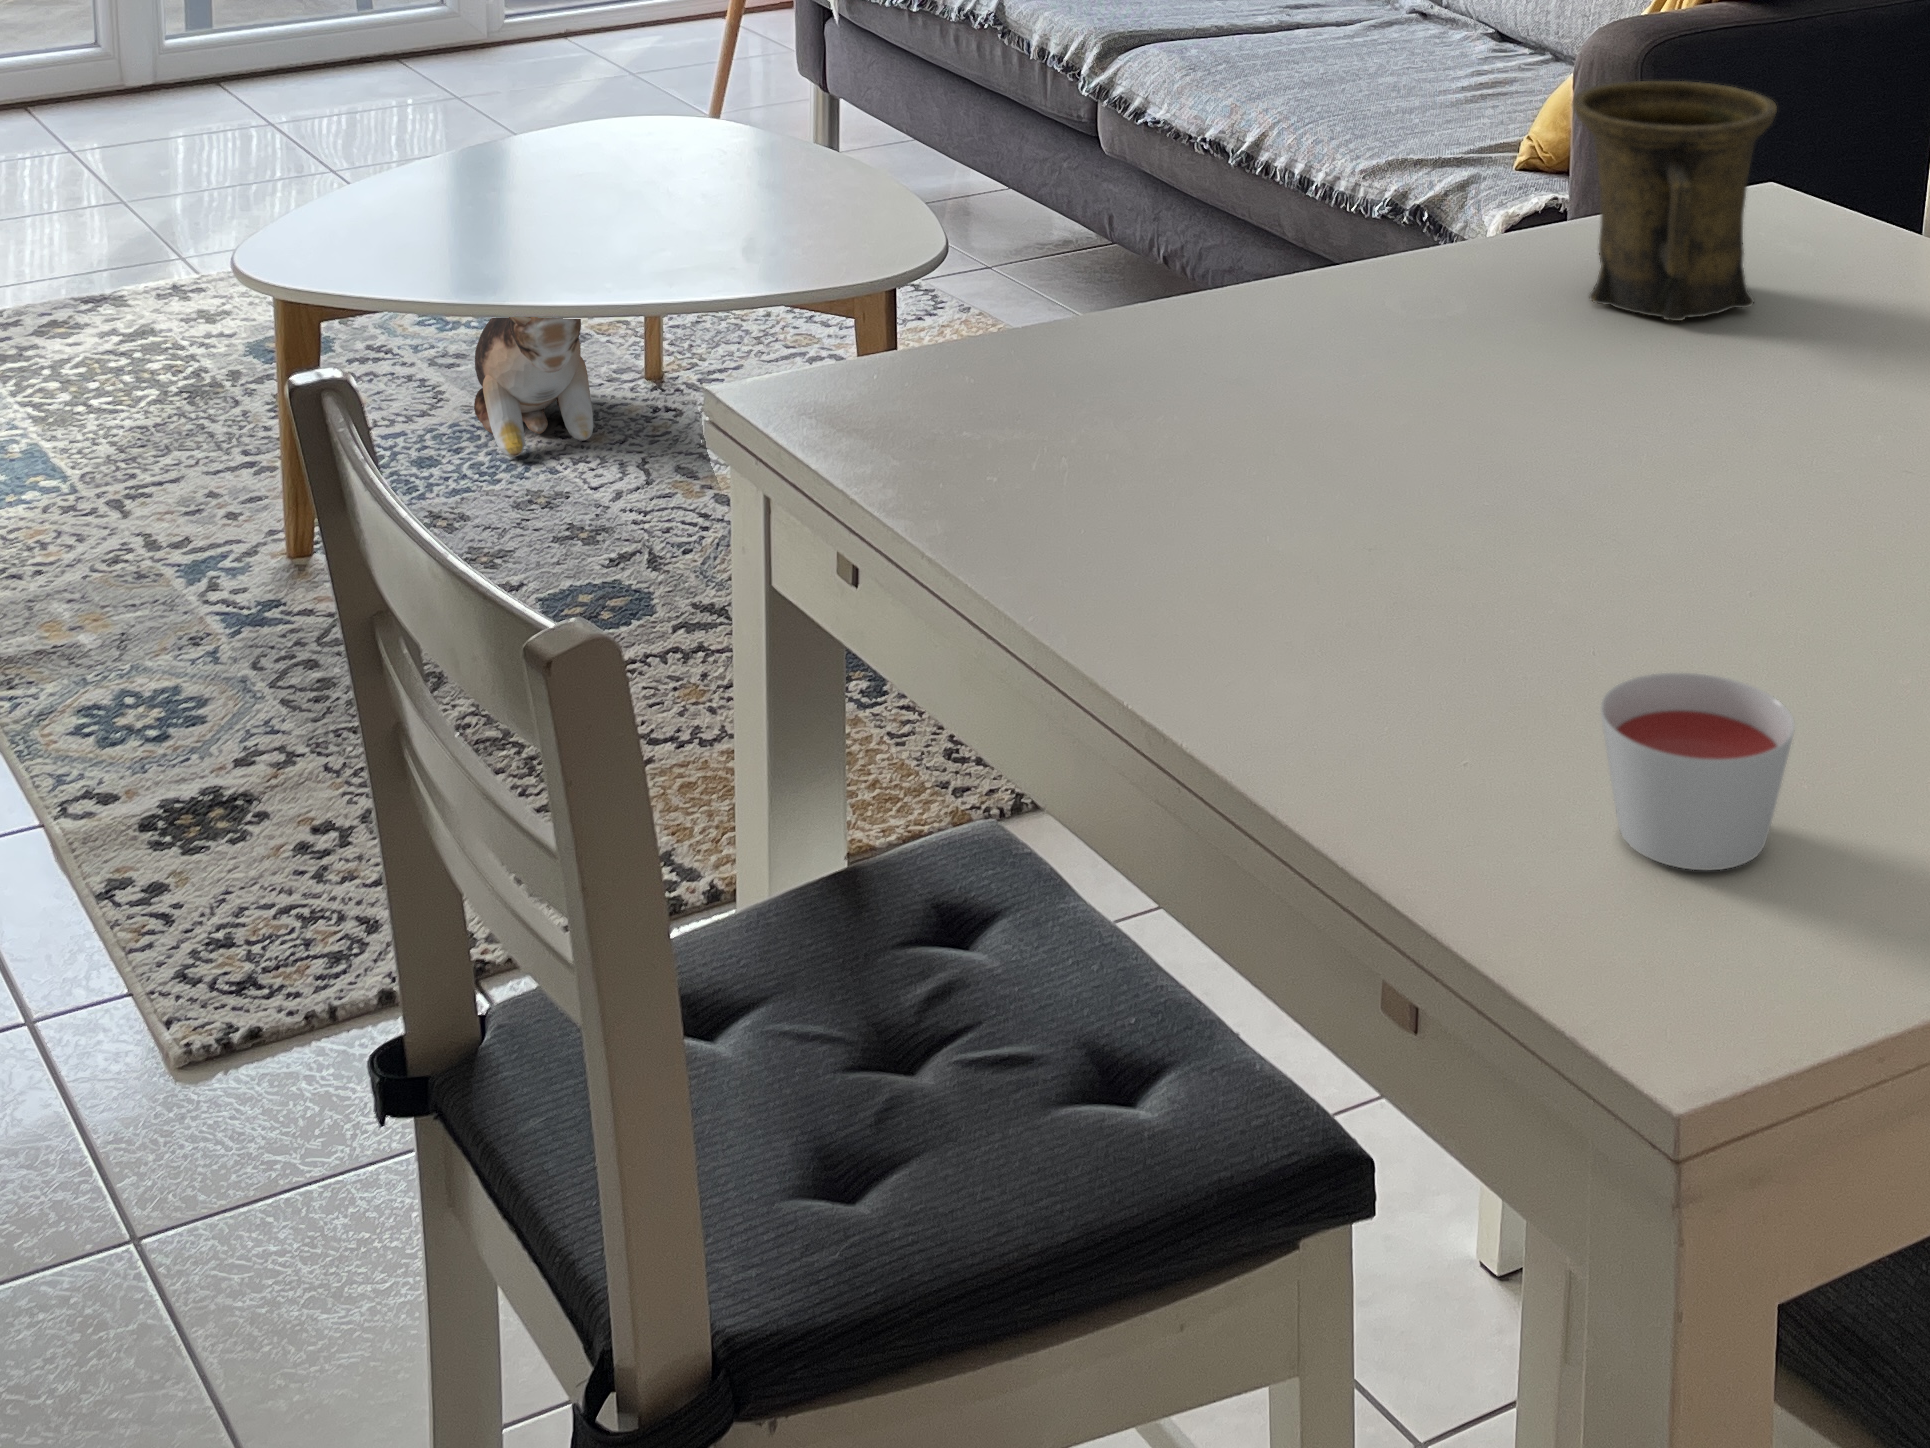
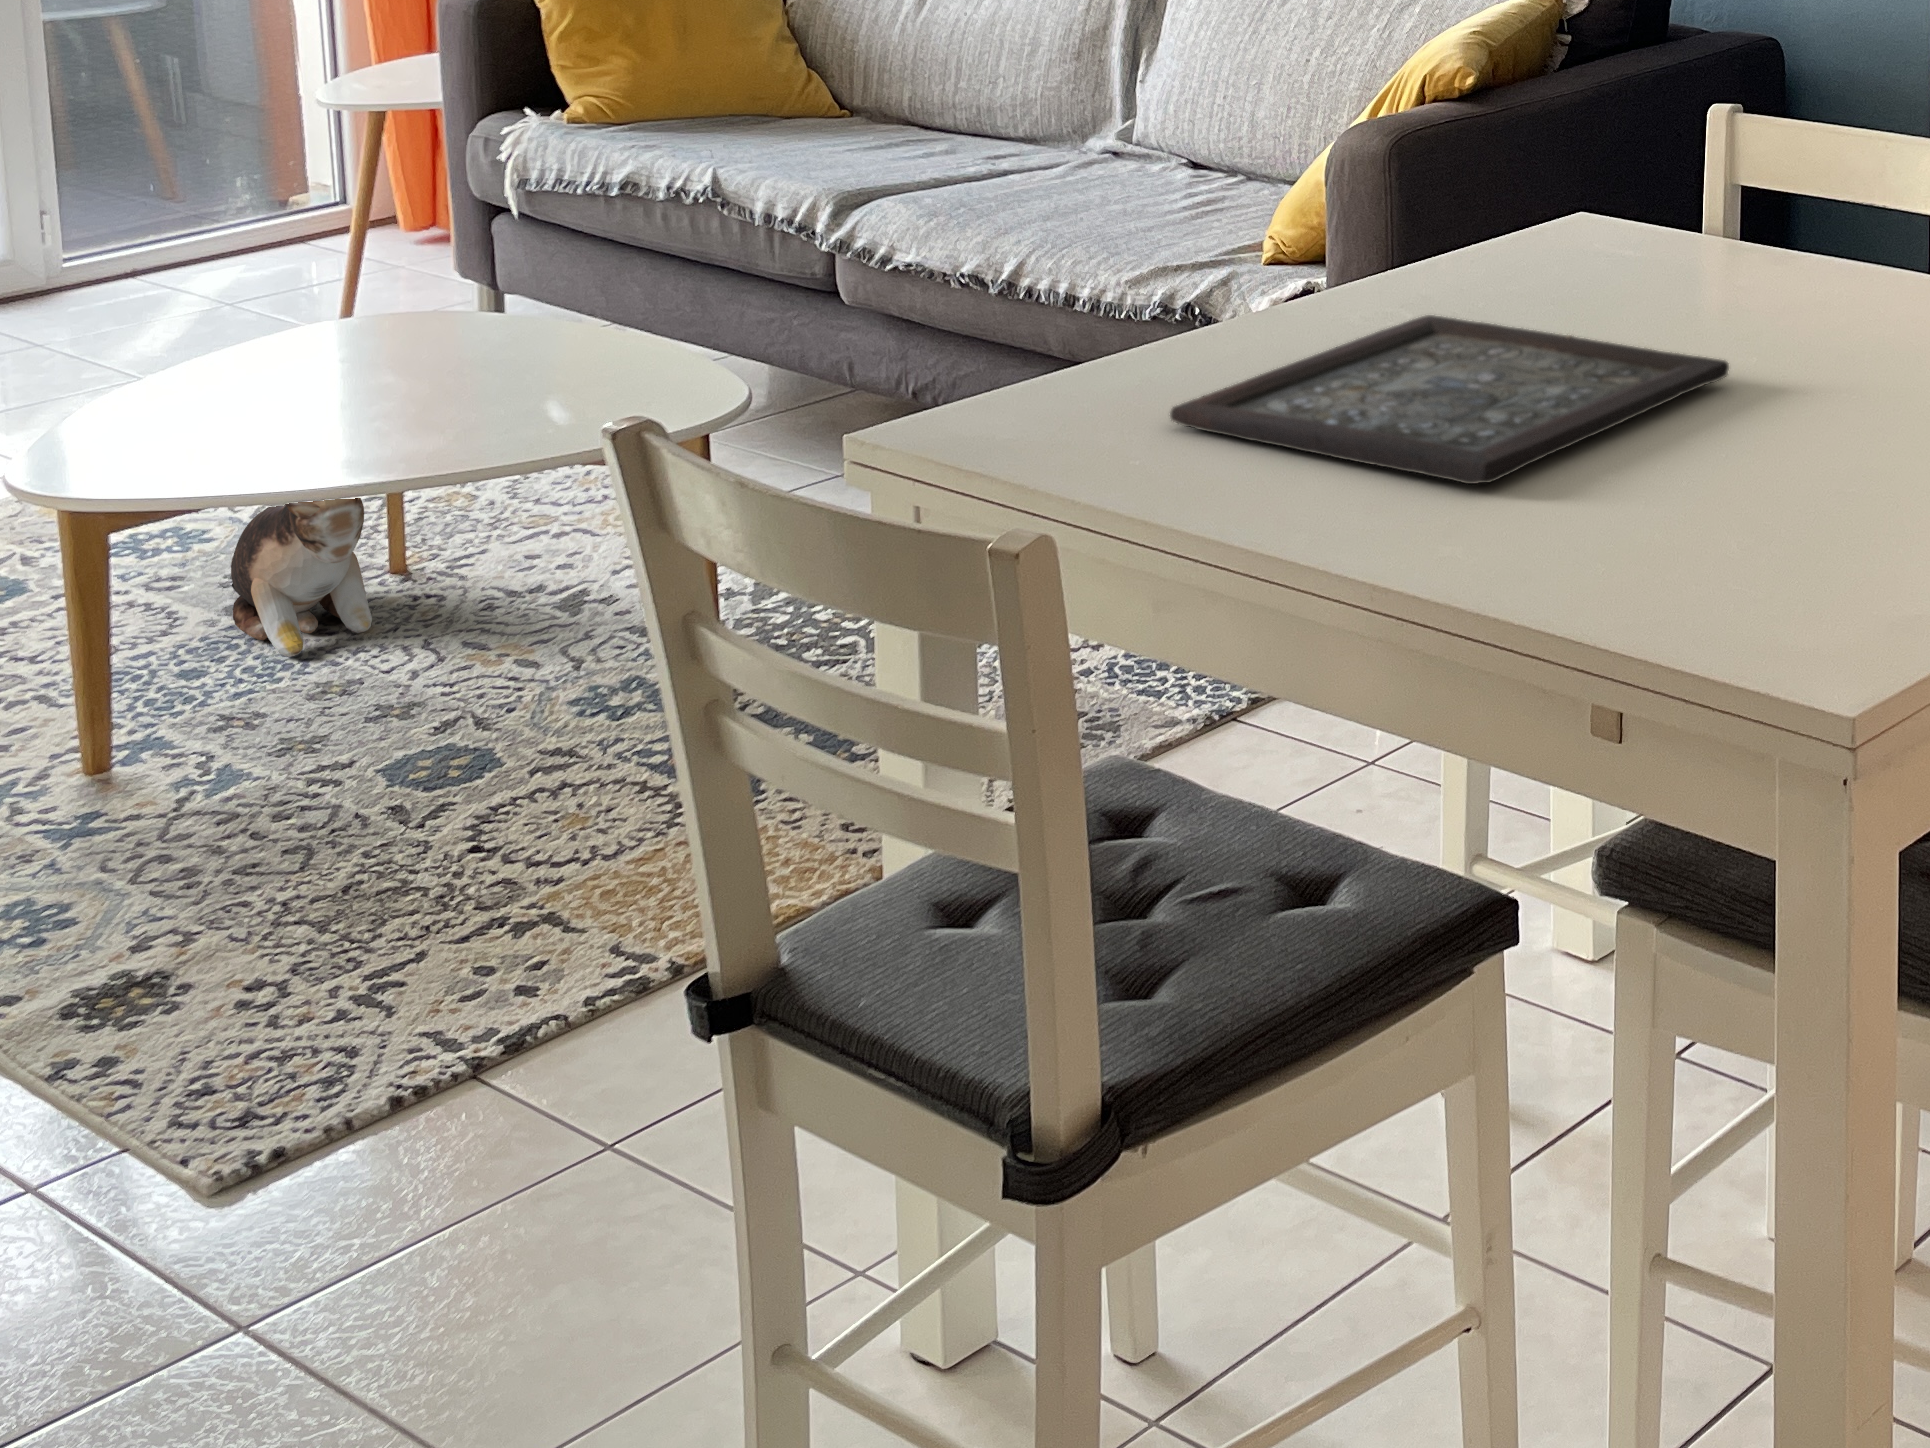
mug: present [1573,81,1777,321] -> none [1470,114,1627,296]
tray: none [1072,333,1814,617] -> present [1170,315,1729,484]
candle: present [1601,673,1795,870] -> none [1699,460,1832,585]

